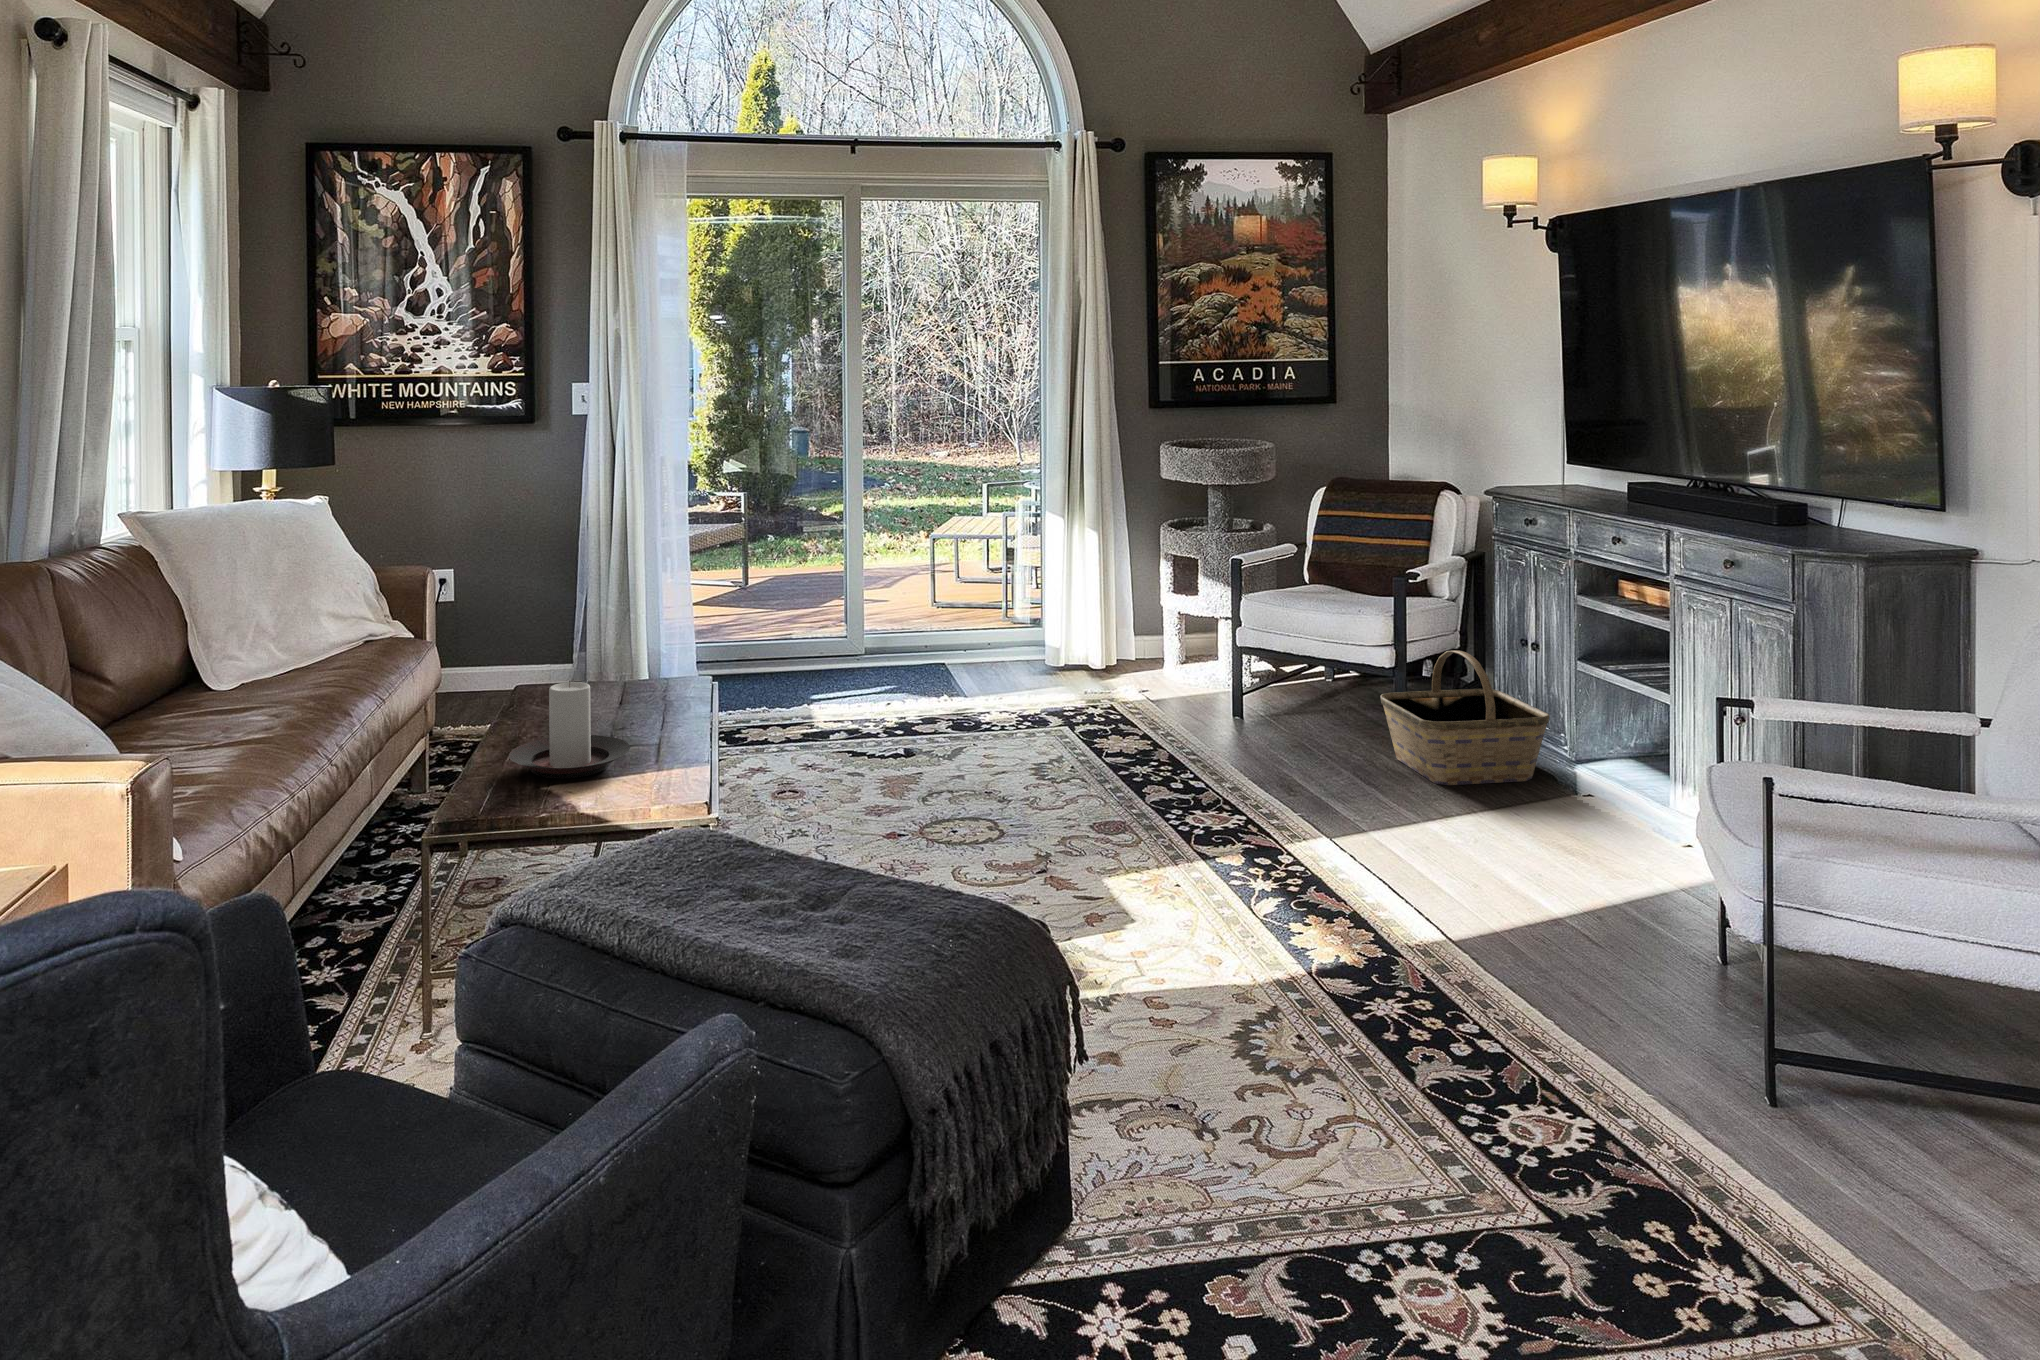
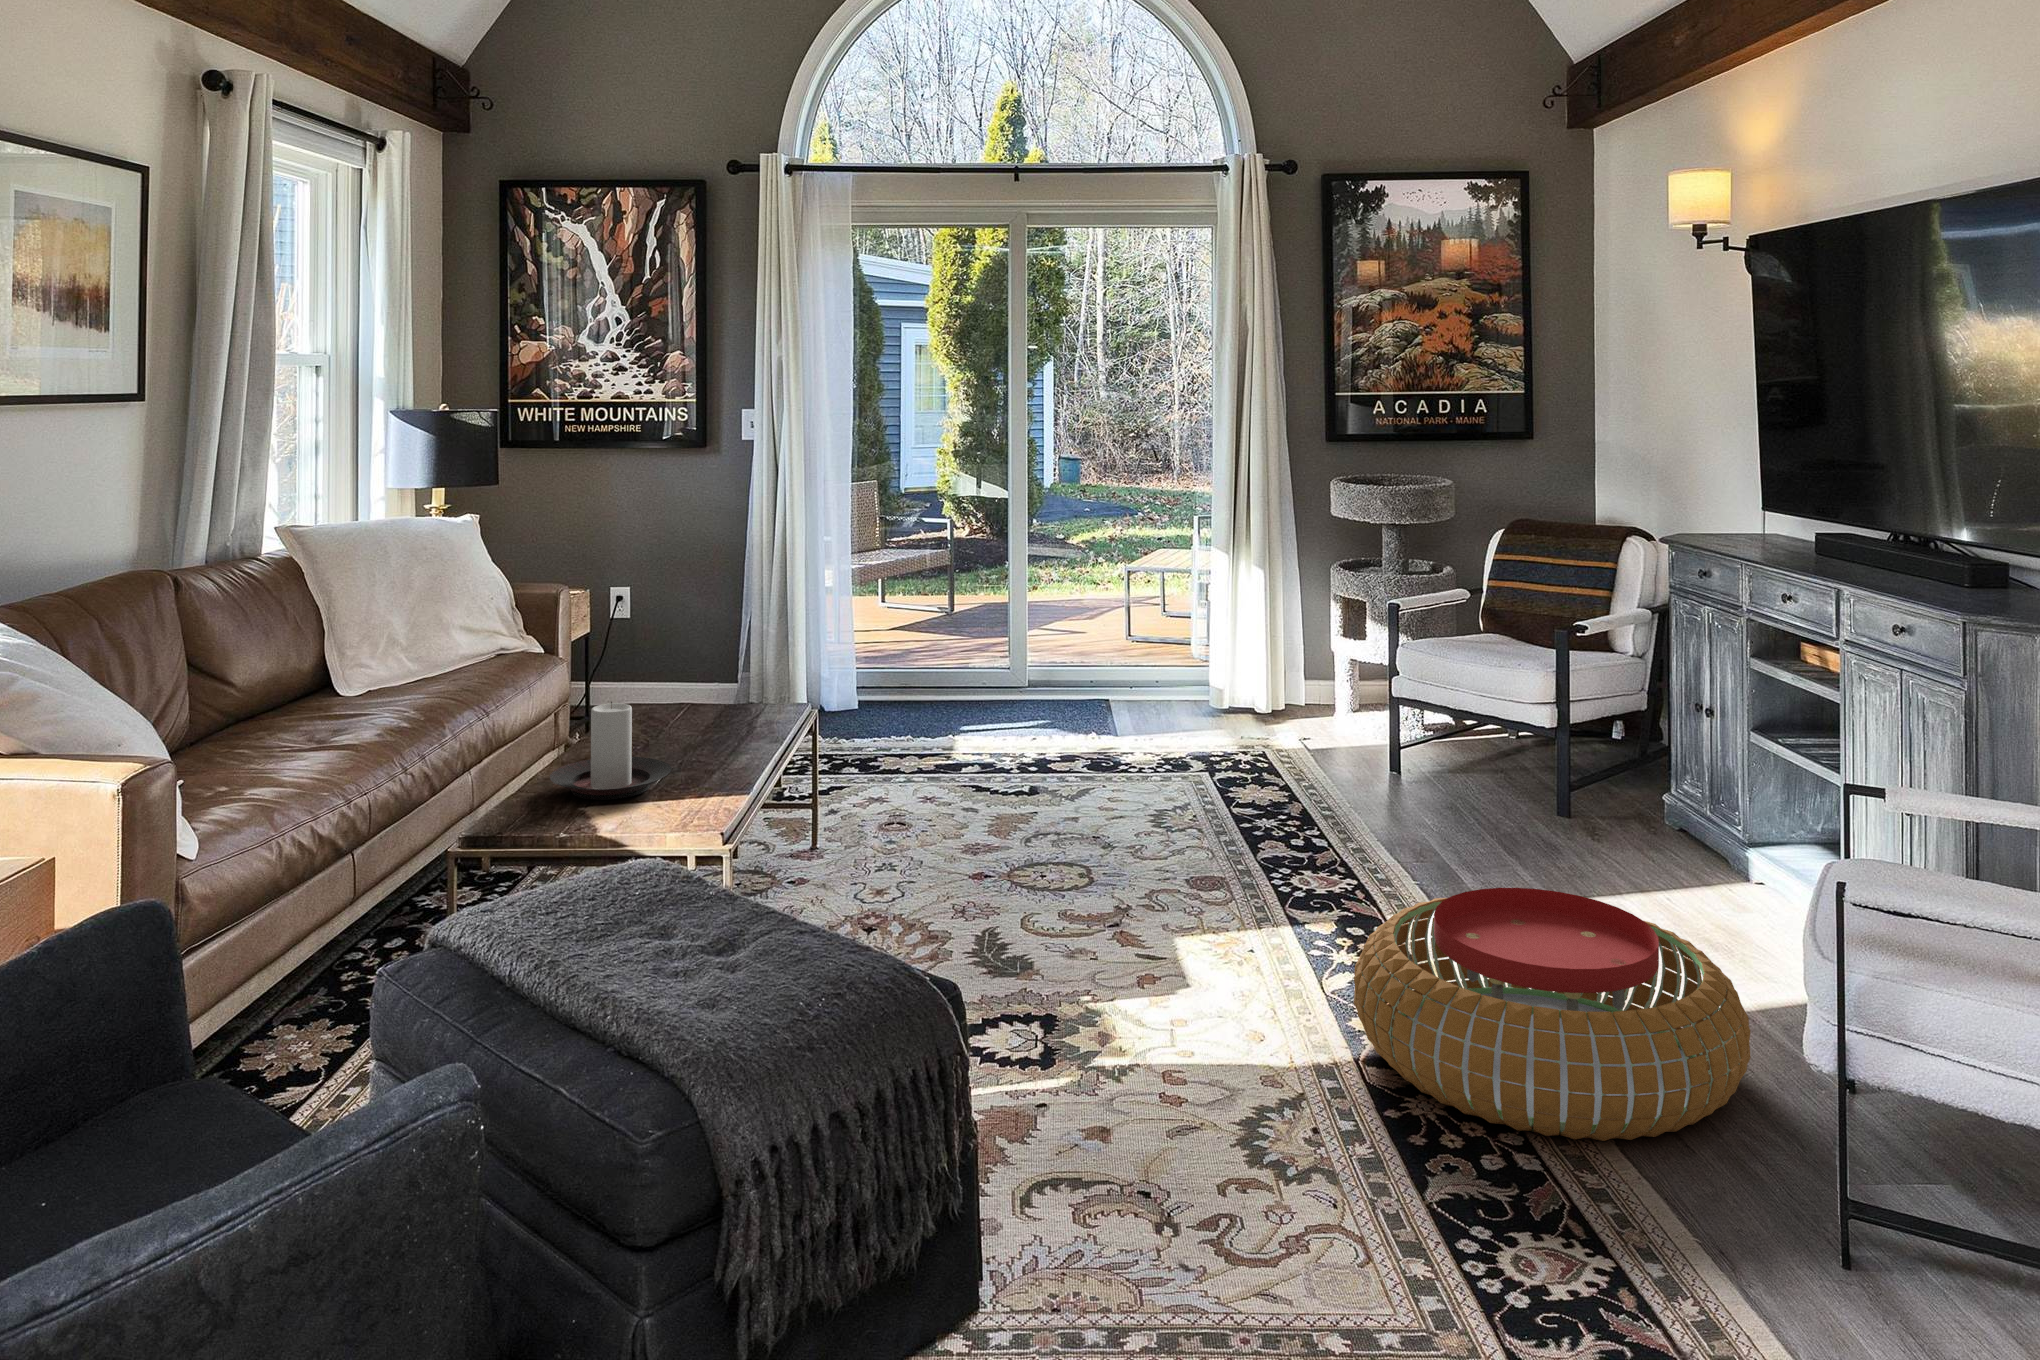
basket: present [1381,650,1550,785] -> none [1534,712,1718,859]
pouf: none [1299,810,1655,1025] -> present [1354,888,1751,1141]

